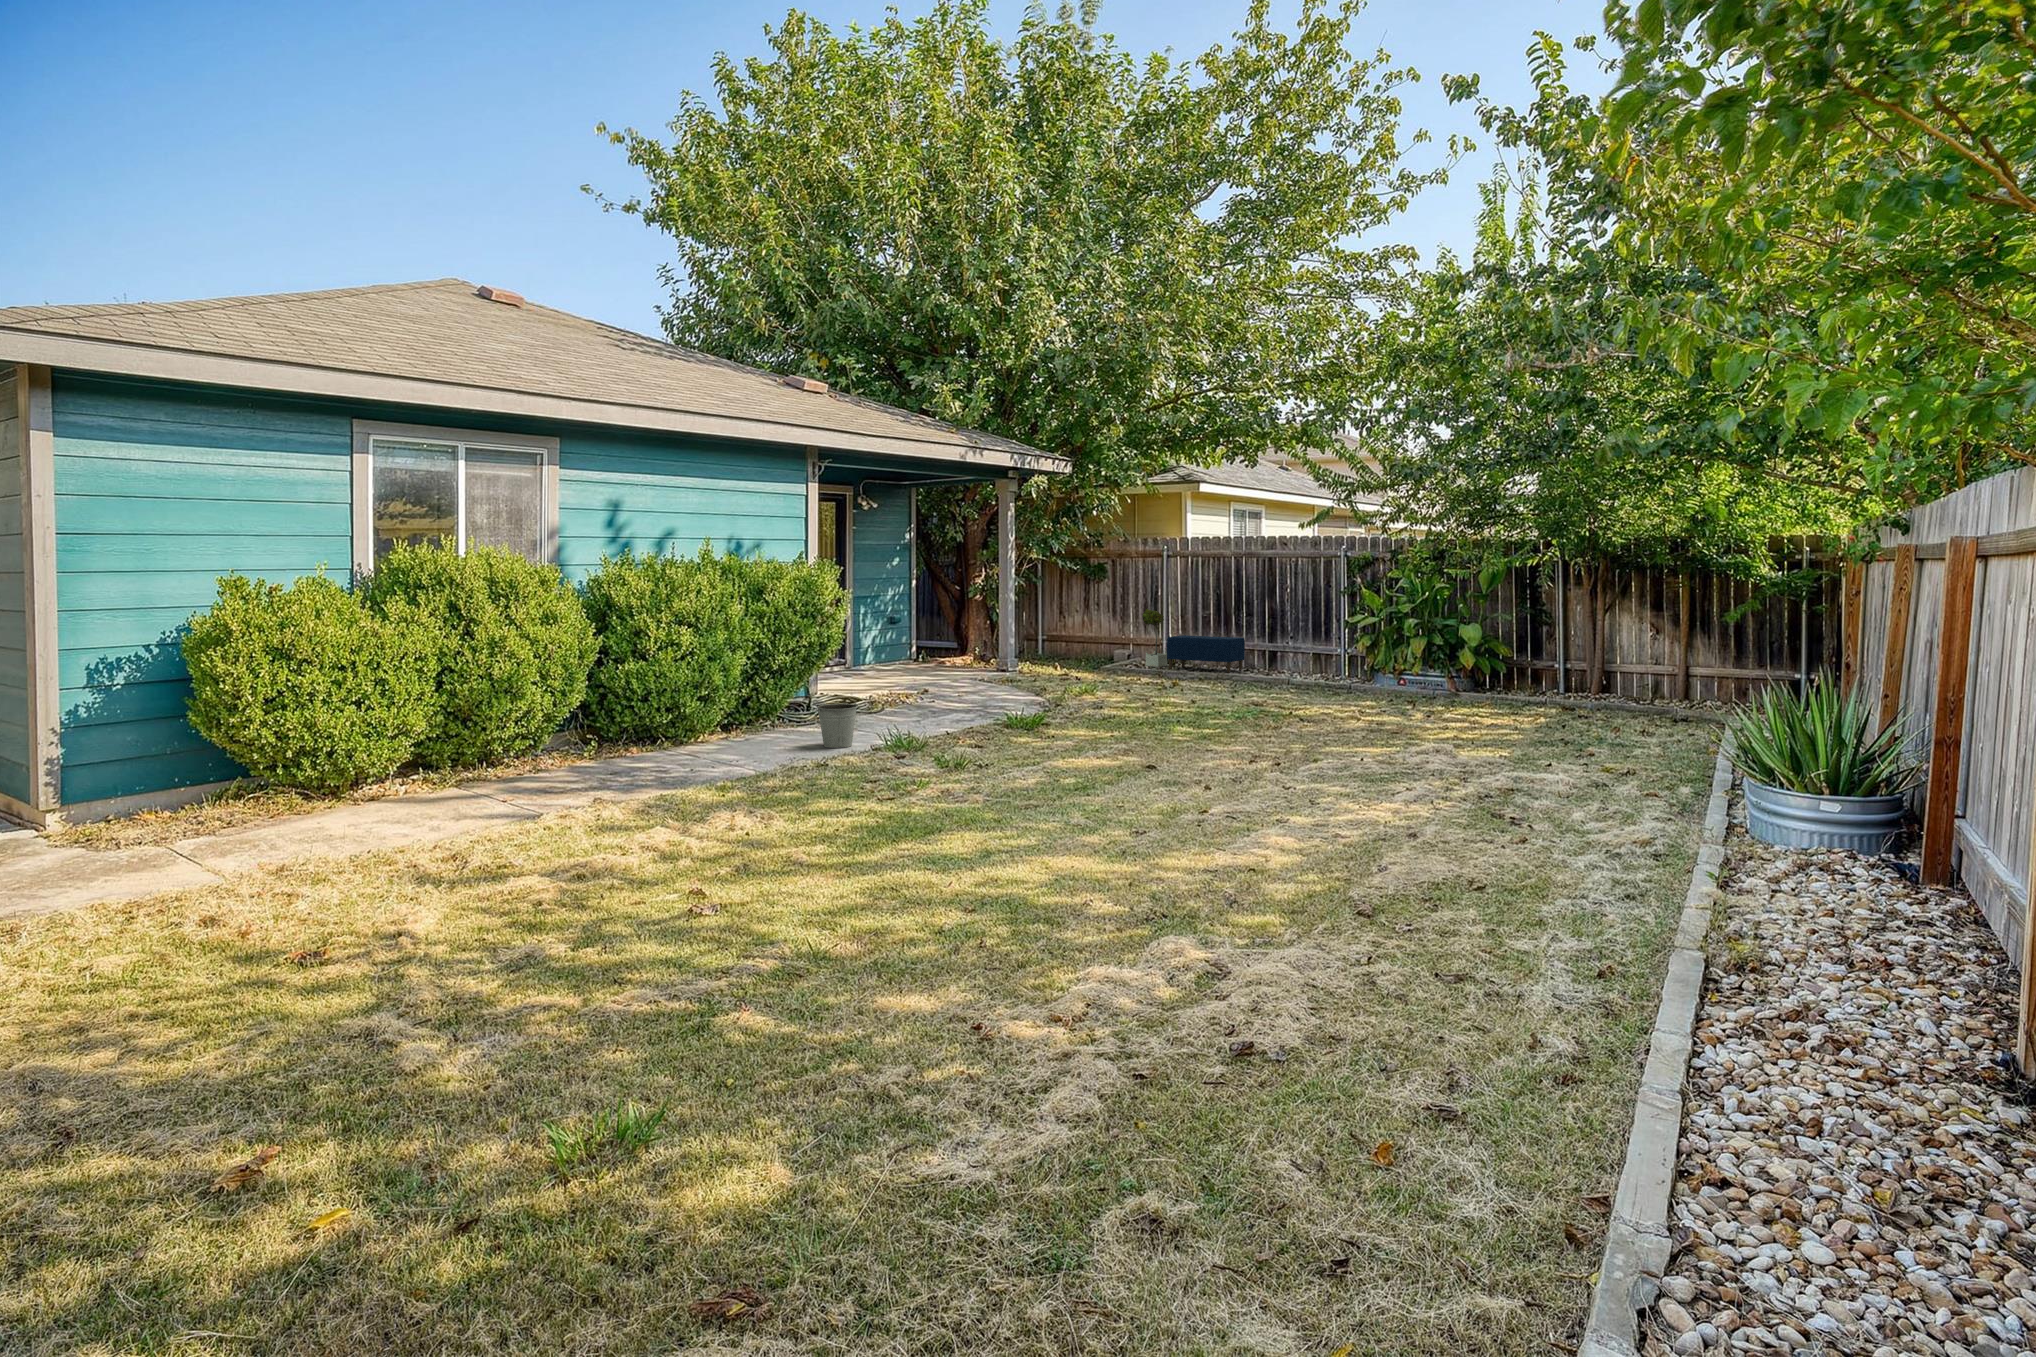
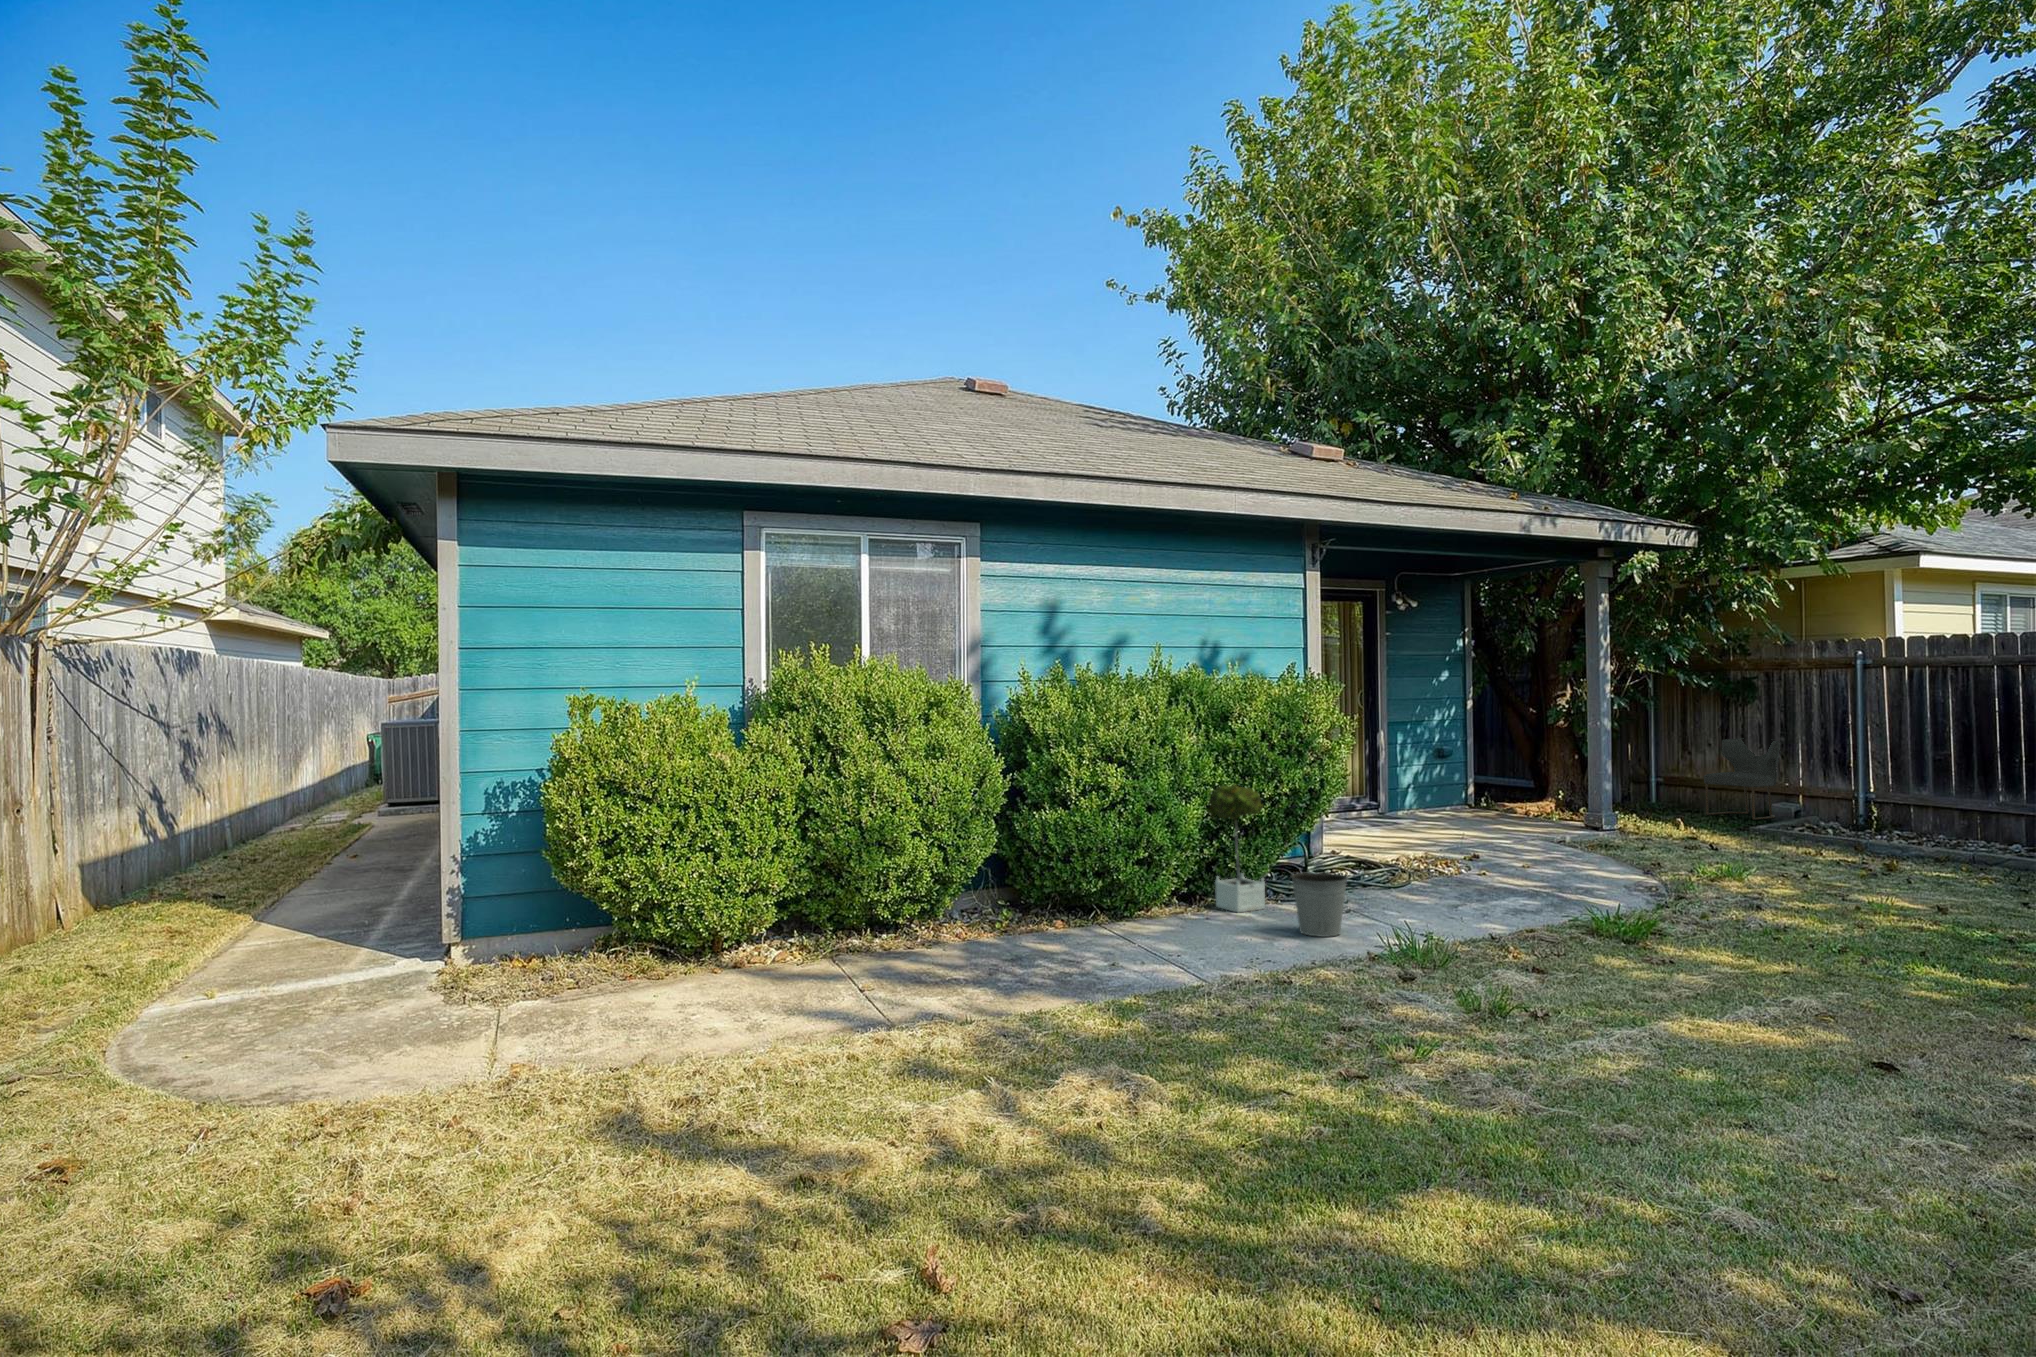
chair: none [1071,608,1117,665] -> present [1704,738,1780,820]
potted tree: present [1142,609,1167,667] -> present [1208,784,1265,912]
bench: present [1167,635,1245,673] -> none [1872,782,2026,844]

